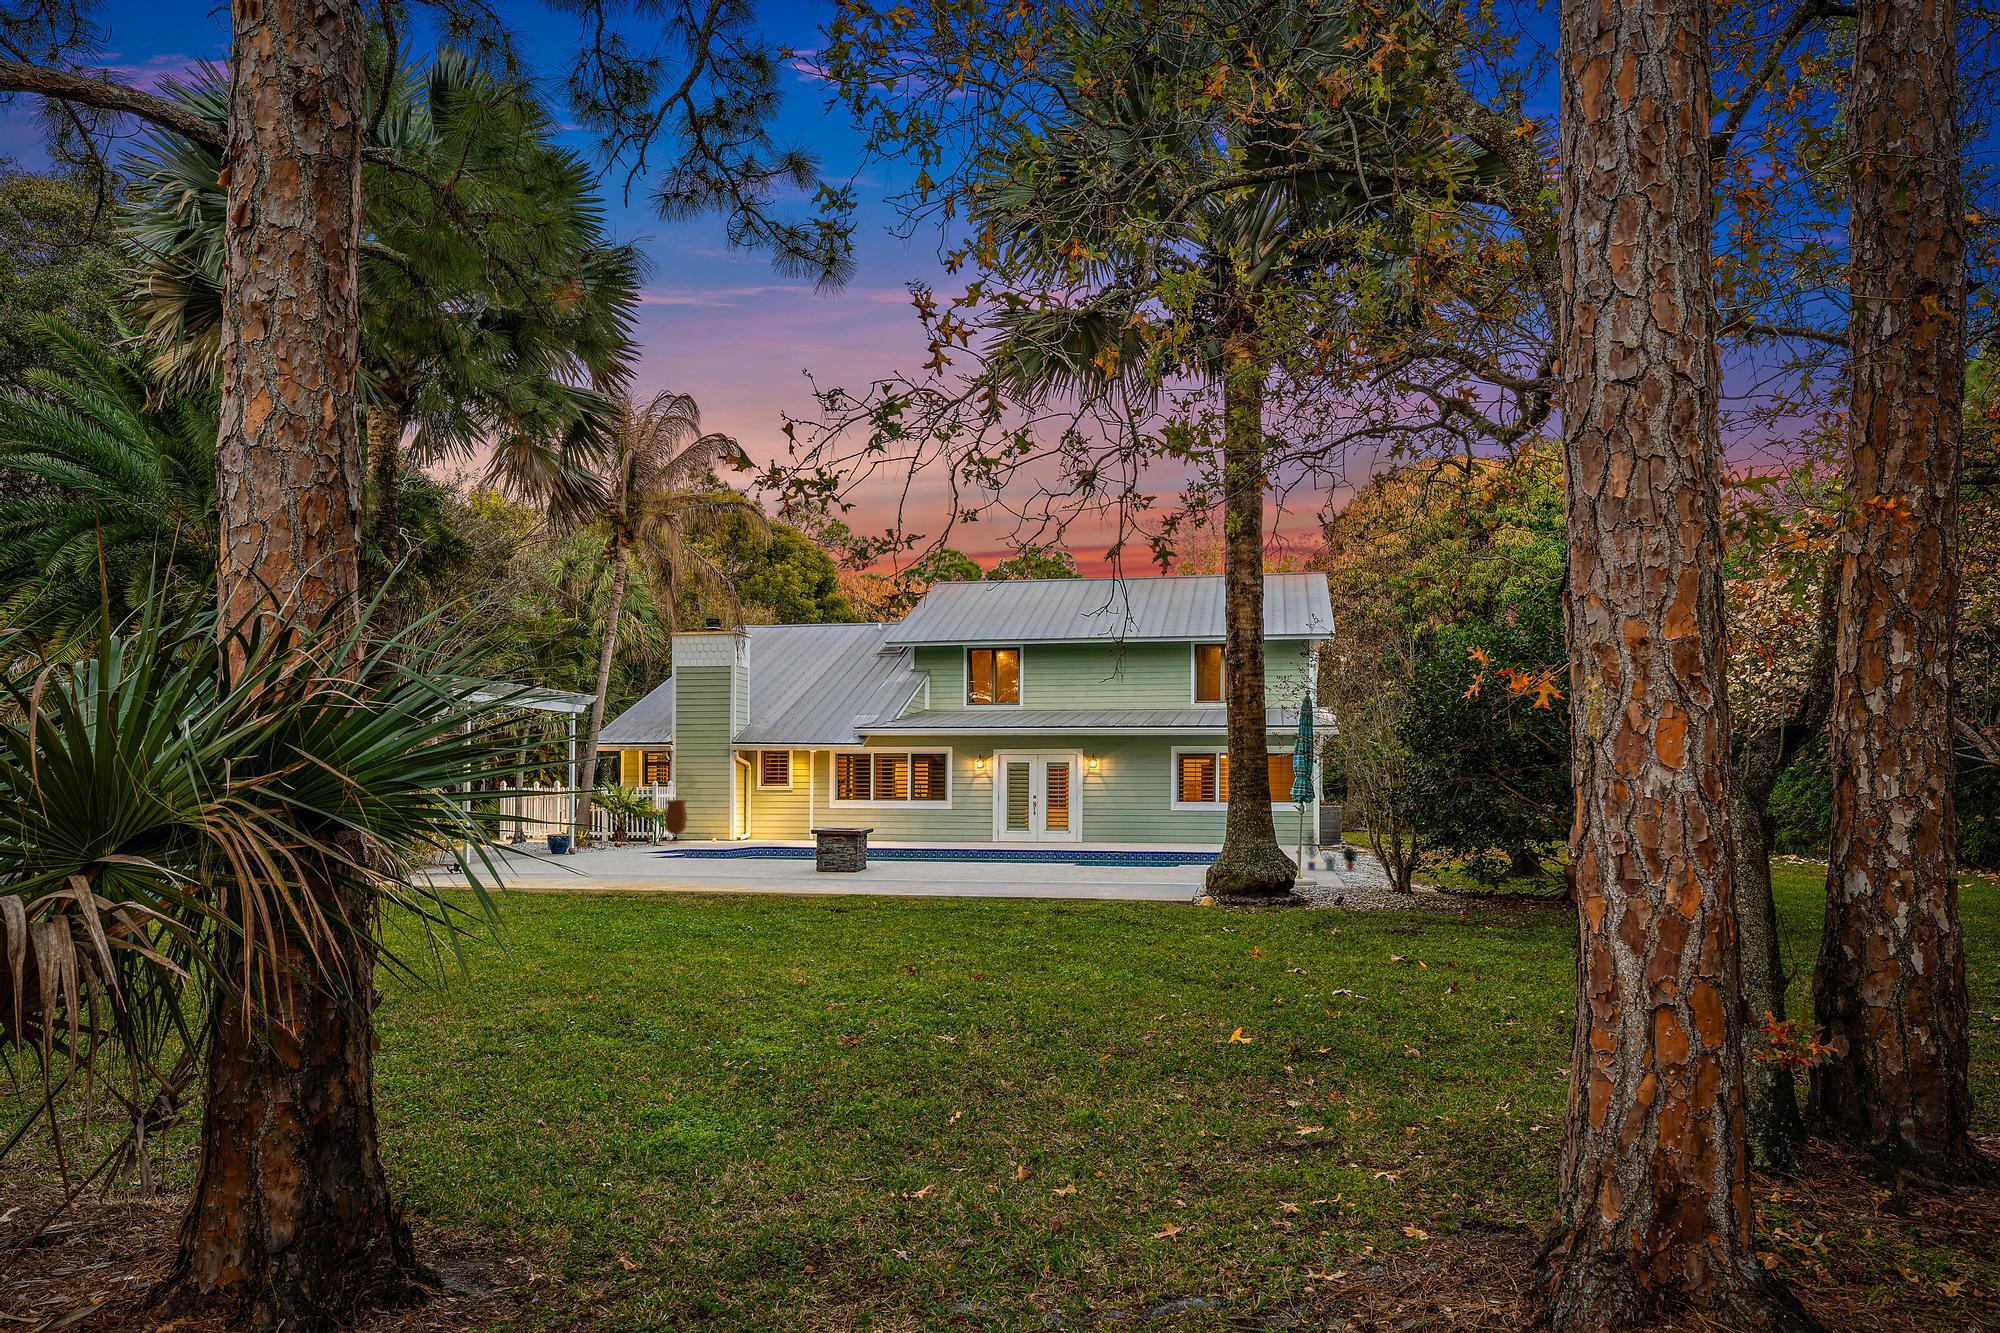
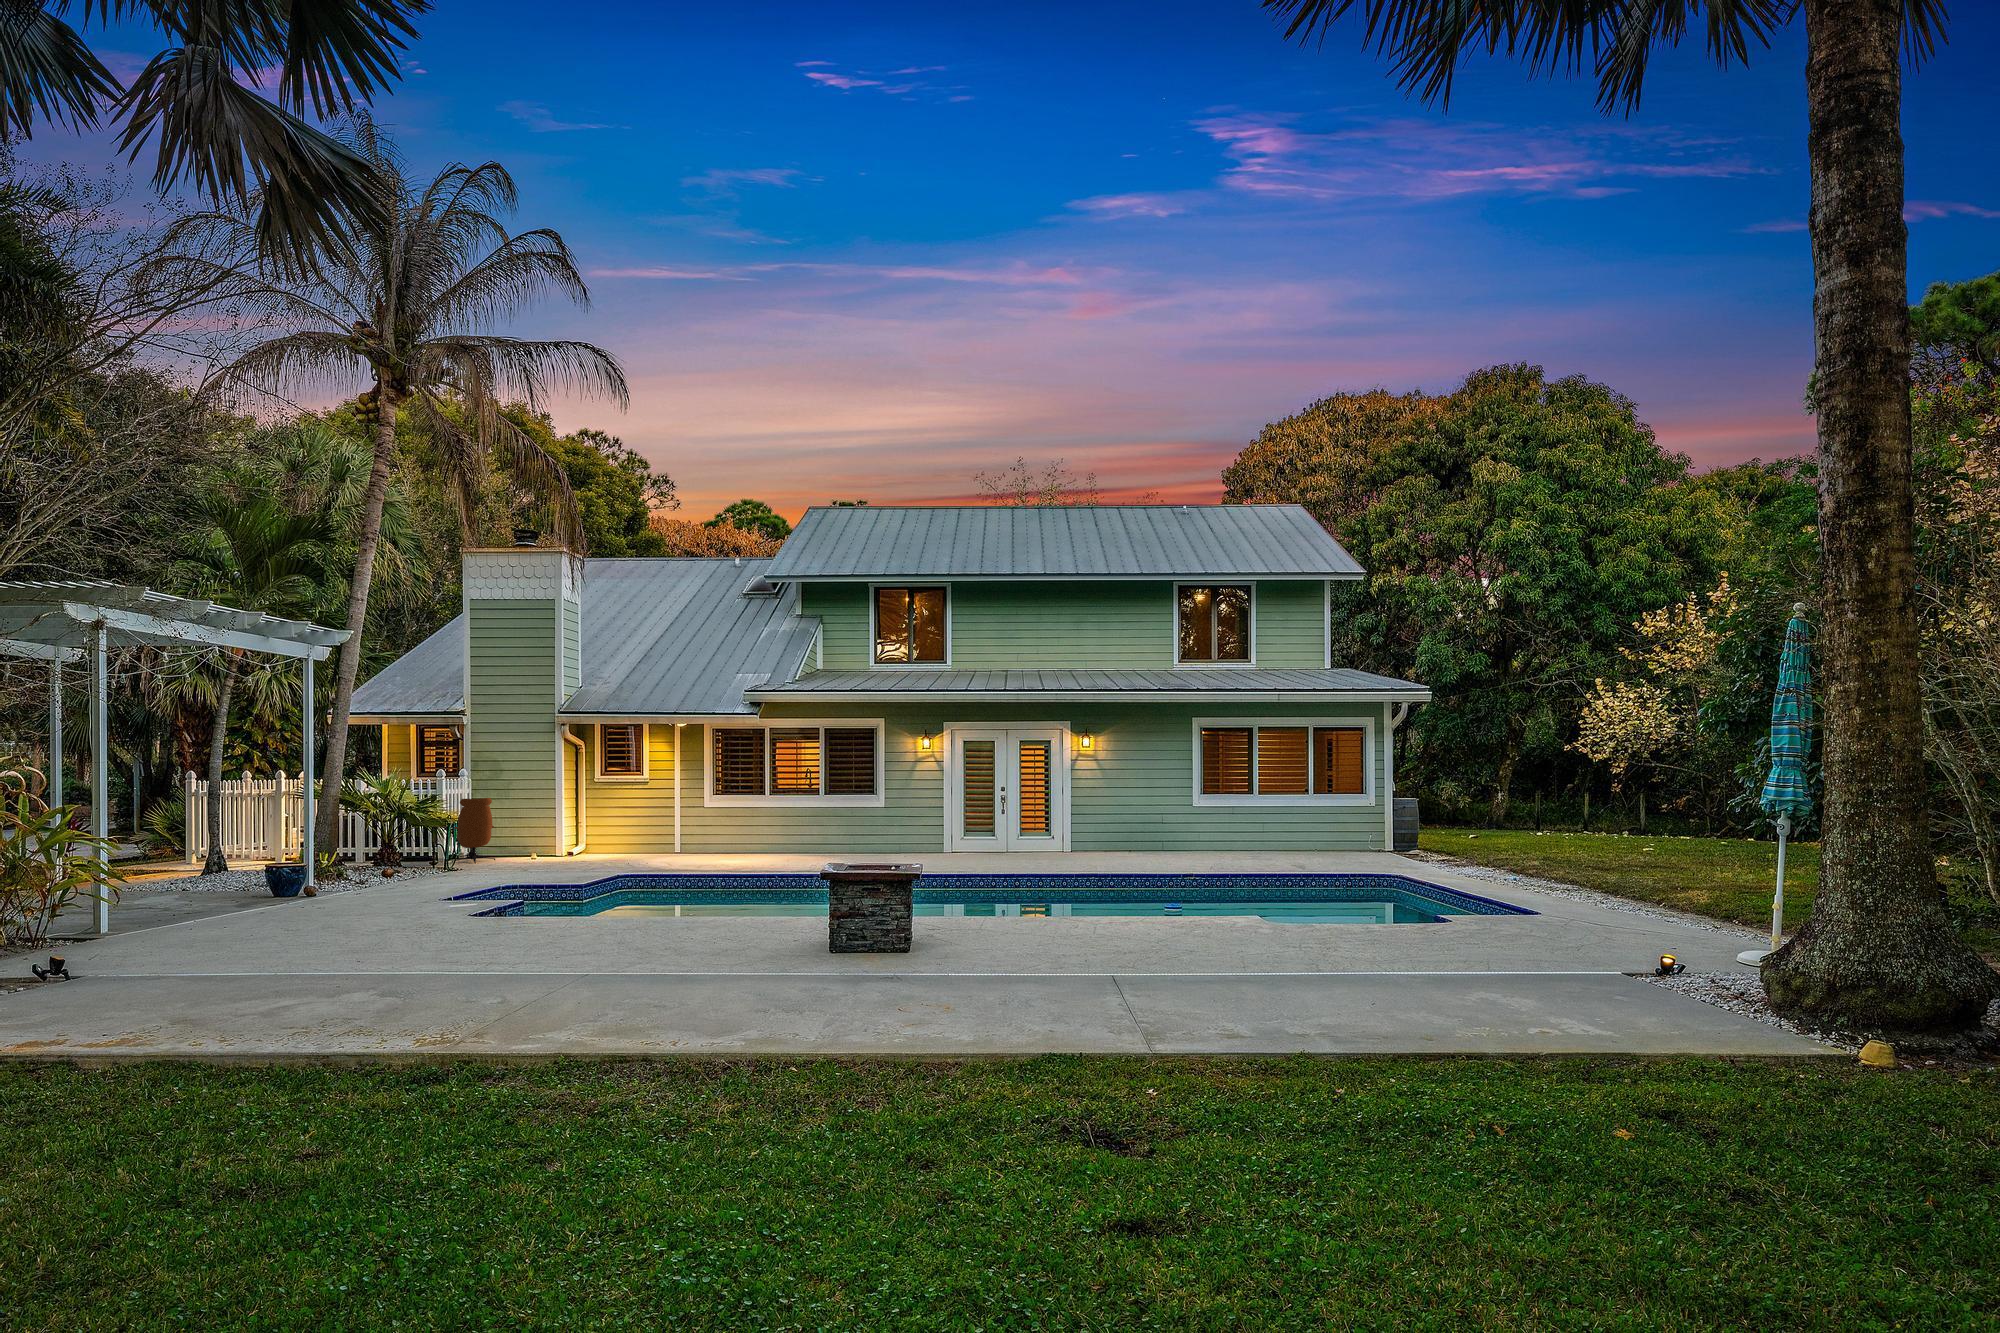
potted plant: present [1305,830,1358,871] -> none [1522,839,1608,901]

